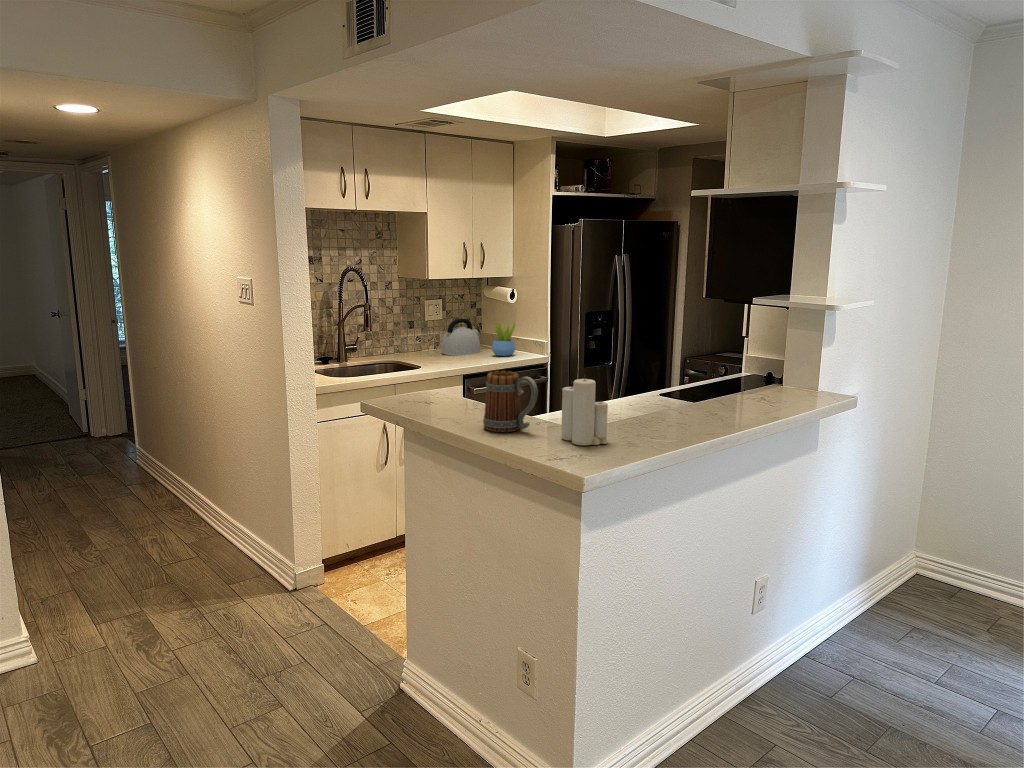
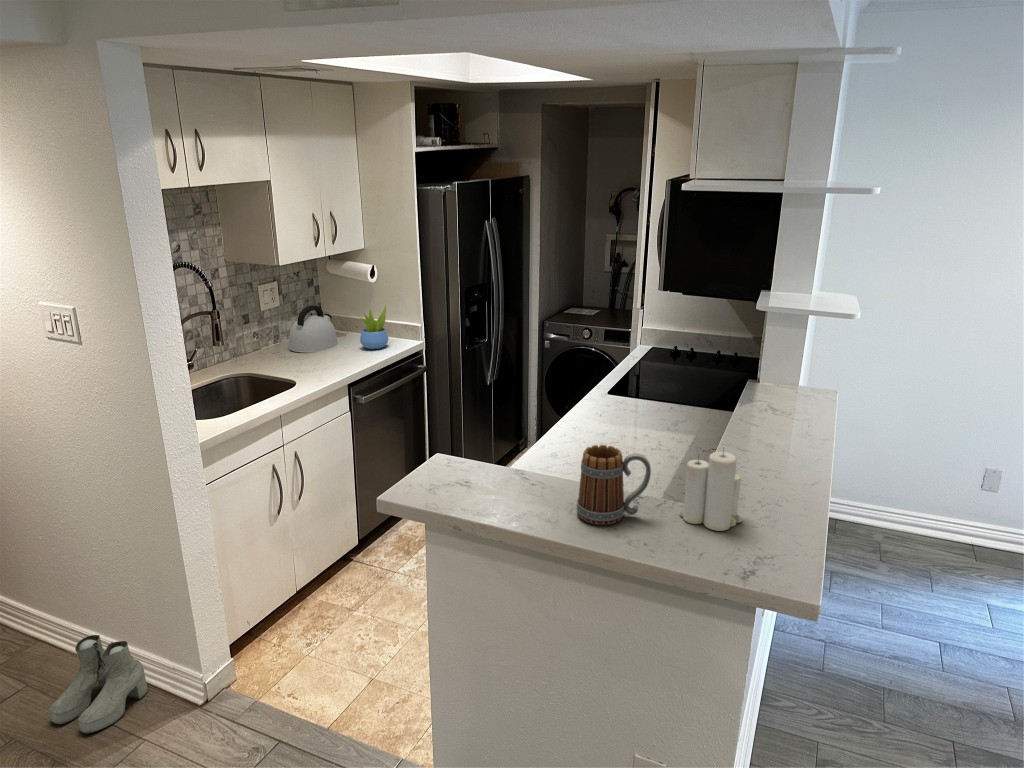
boots: none [197,524,264,589] -> present [49,635,148,734]

